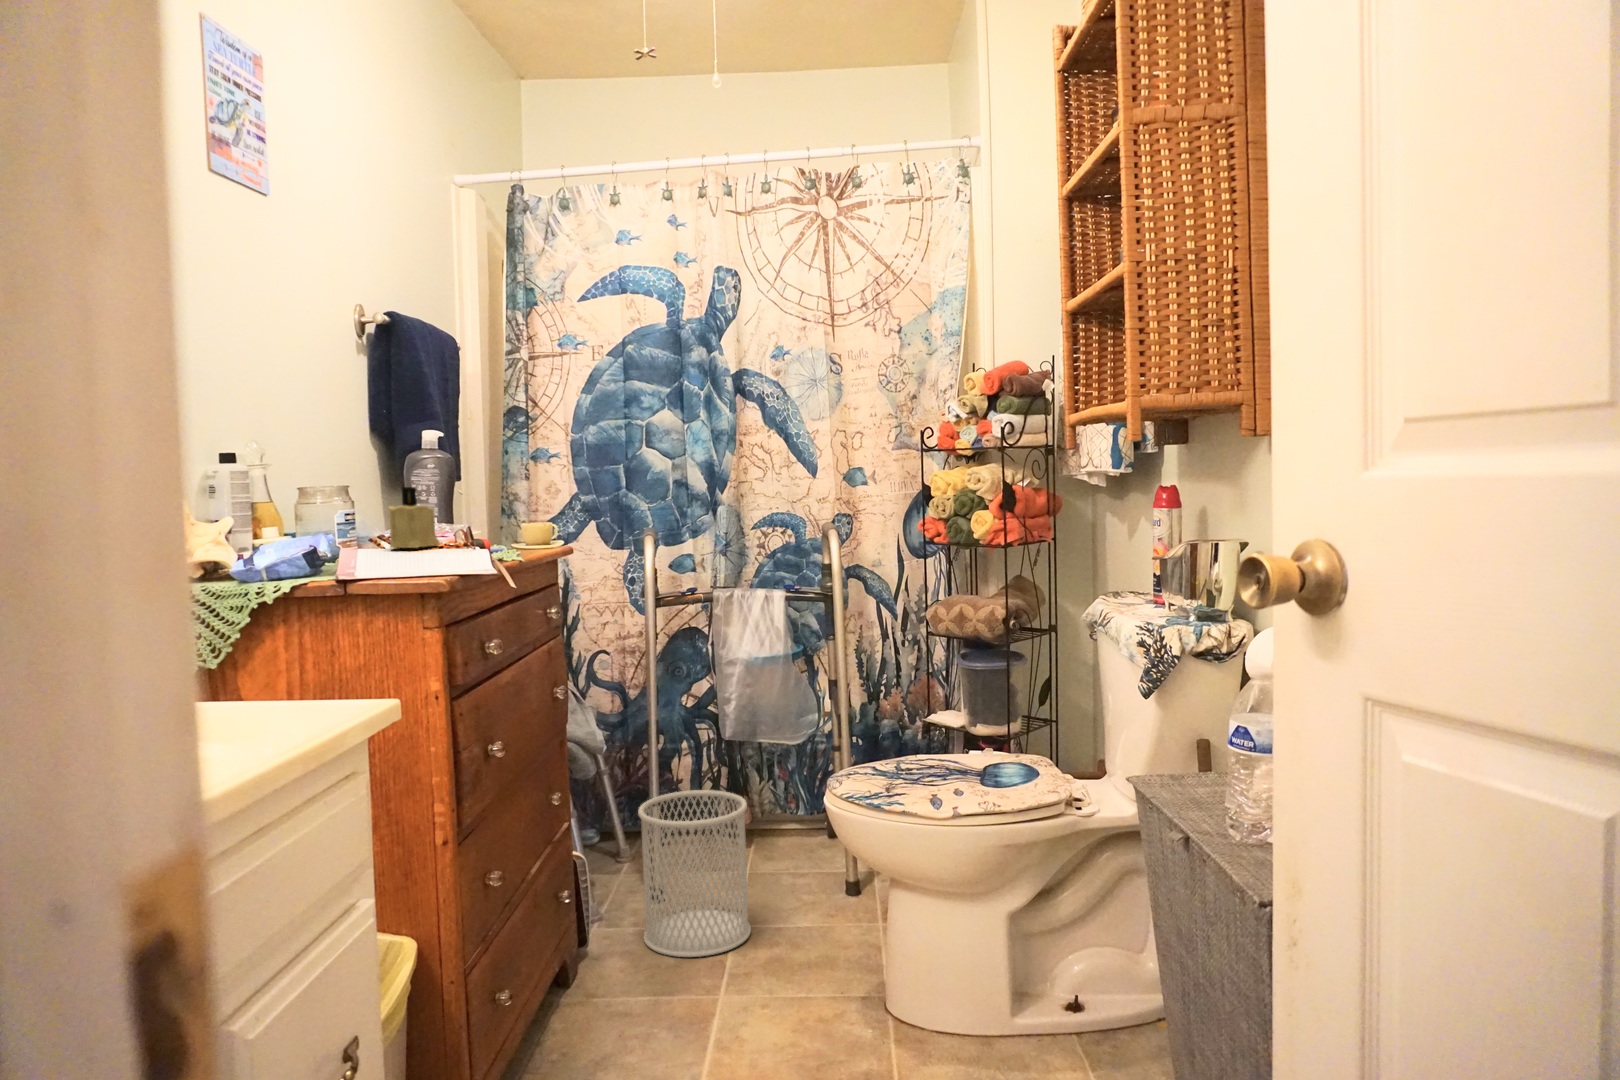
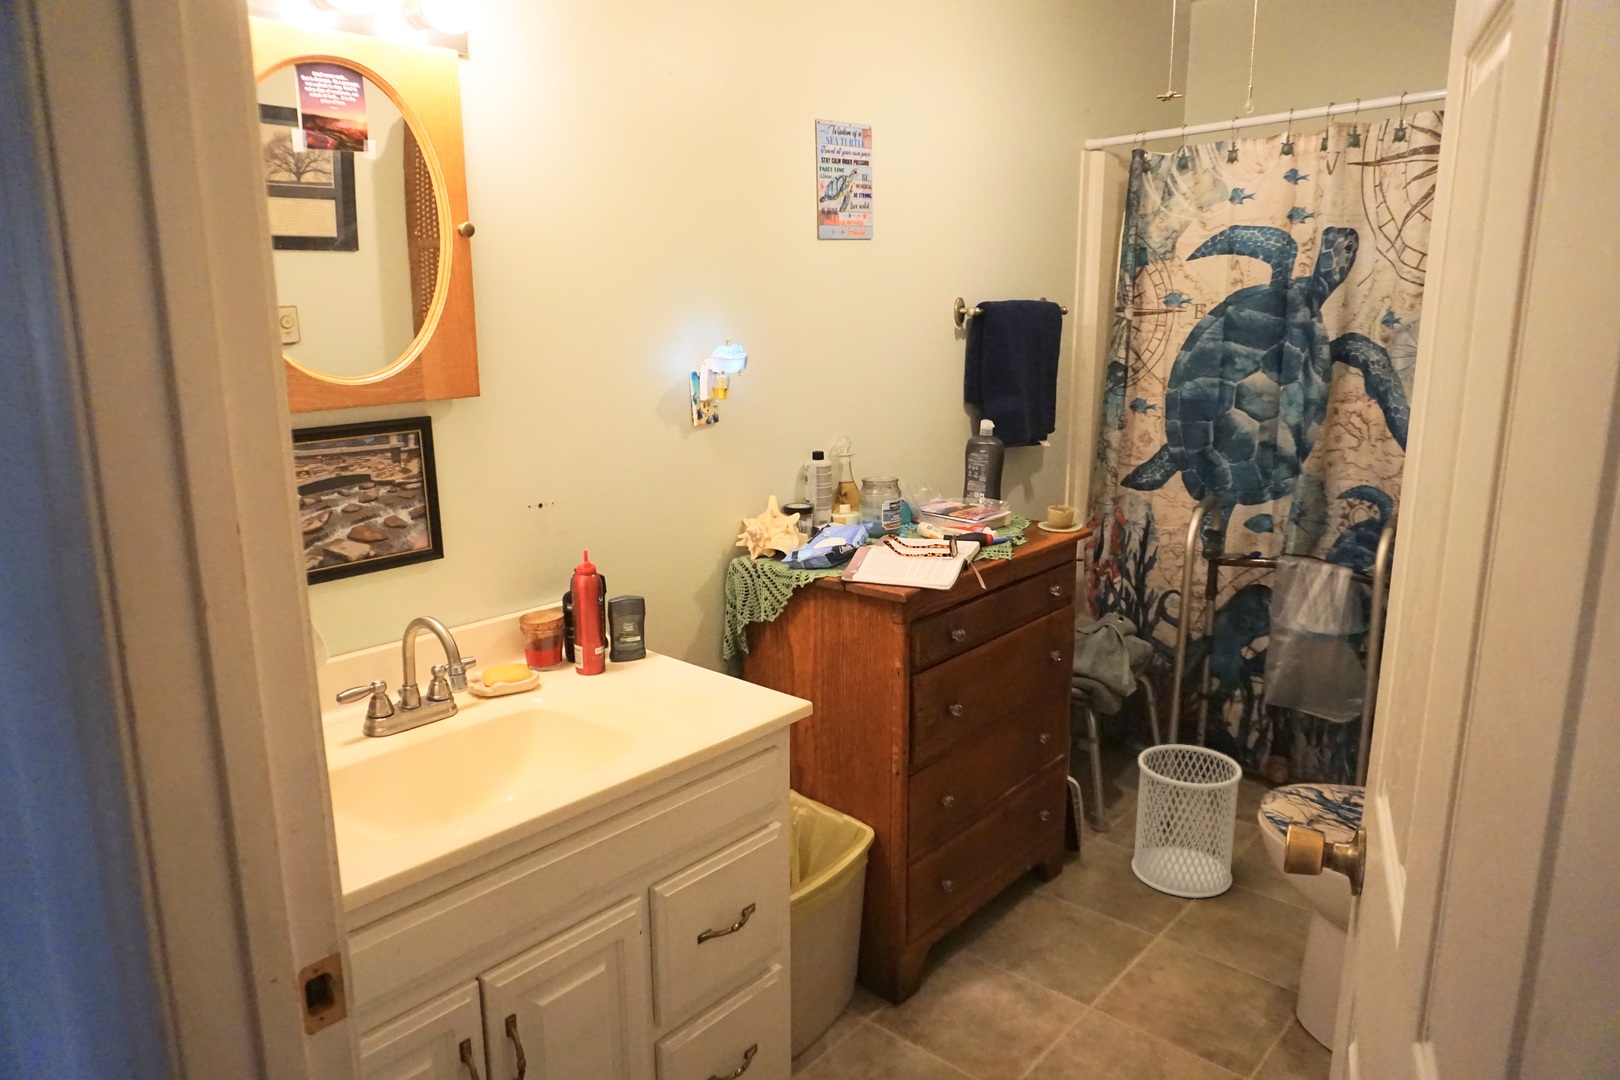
candle: present [388,487,440,548] -> none [912,489,950,540]

